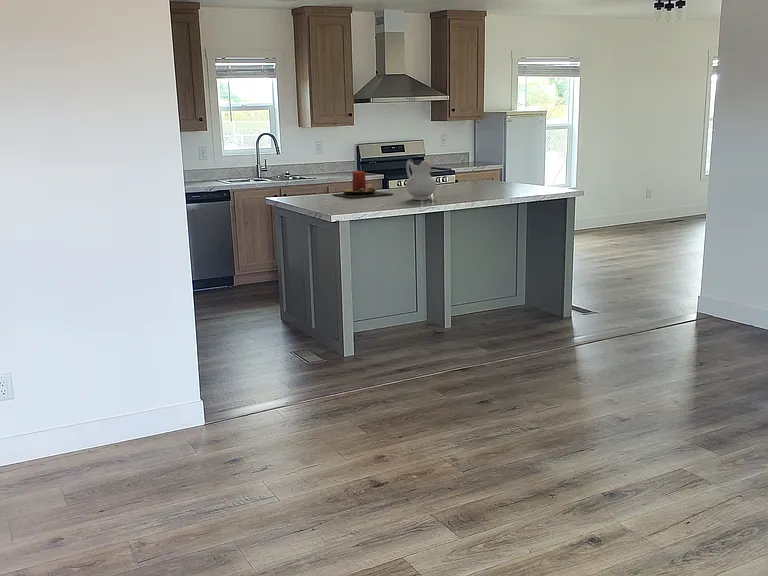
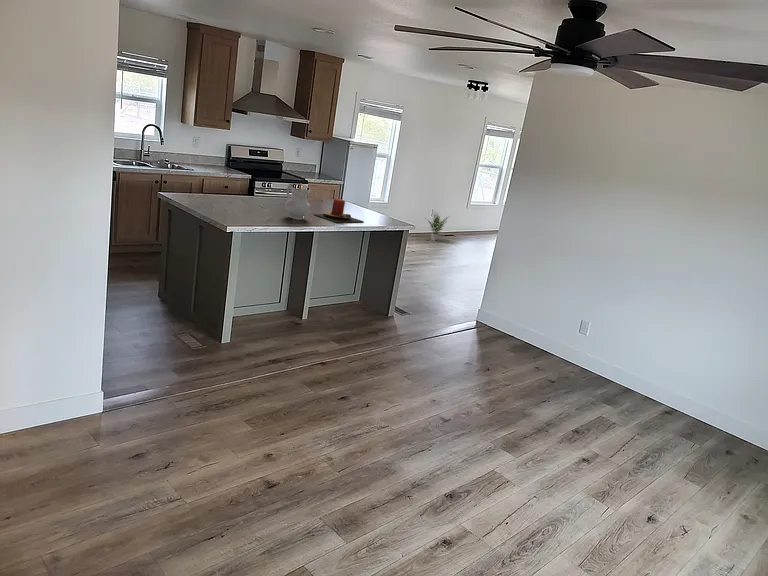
candle: present [332,171,393,198] -> present [314,199,364,223]
potted plant: none [629,189,667,228] -> present [428,214,448,241]

